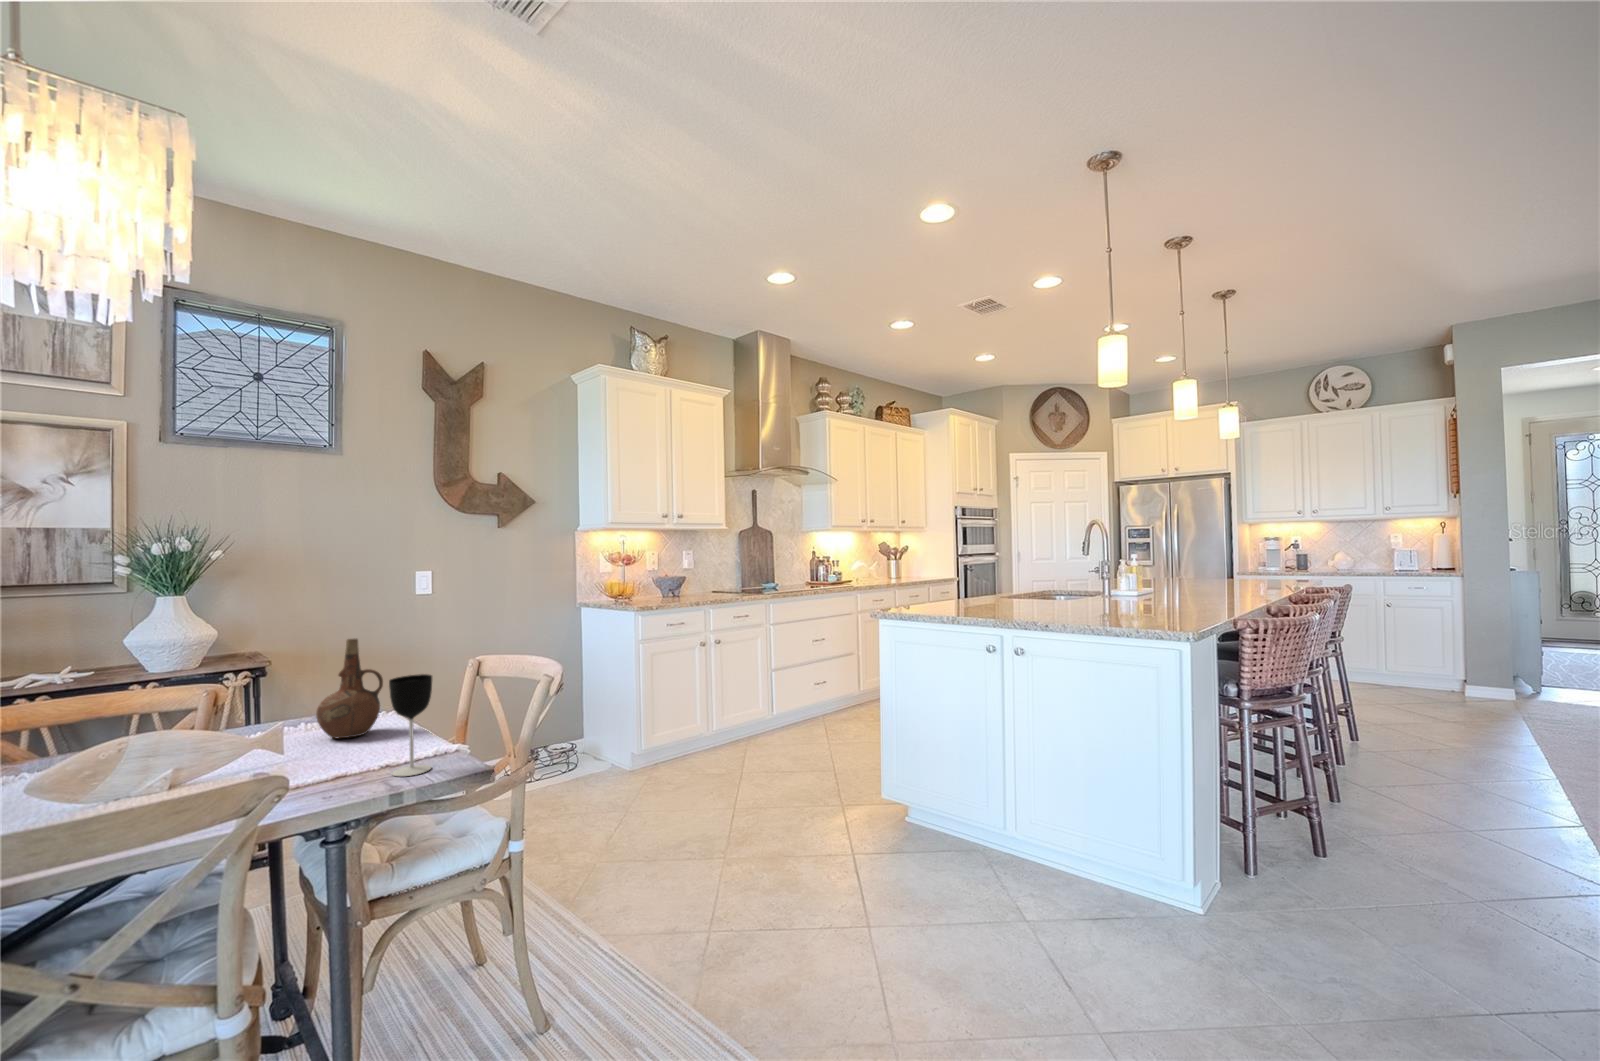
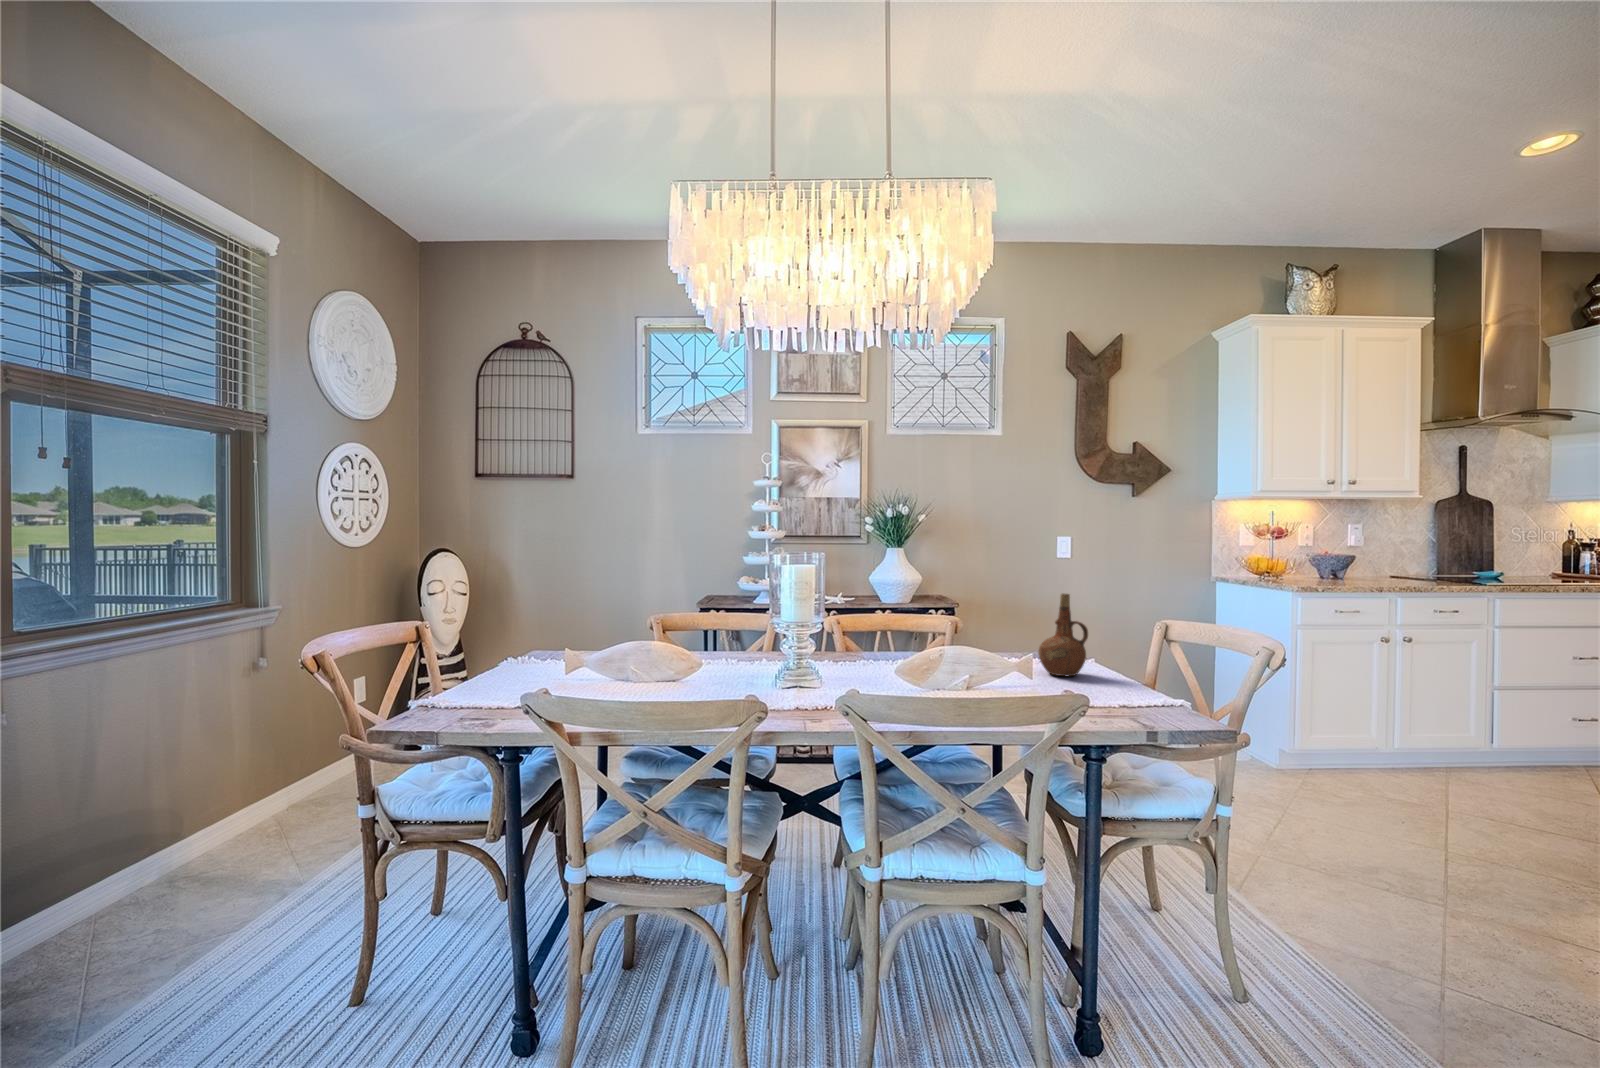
wine glass: present [389,674,432,776] -> none [1125,631,1162,718]

